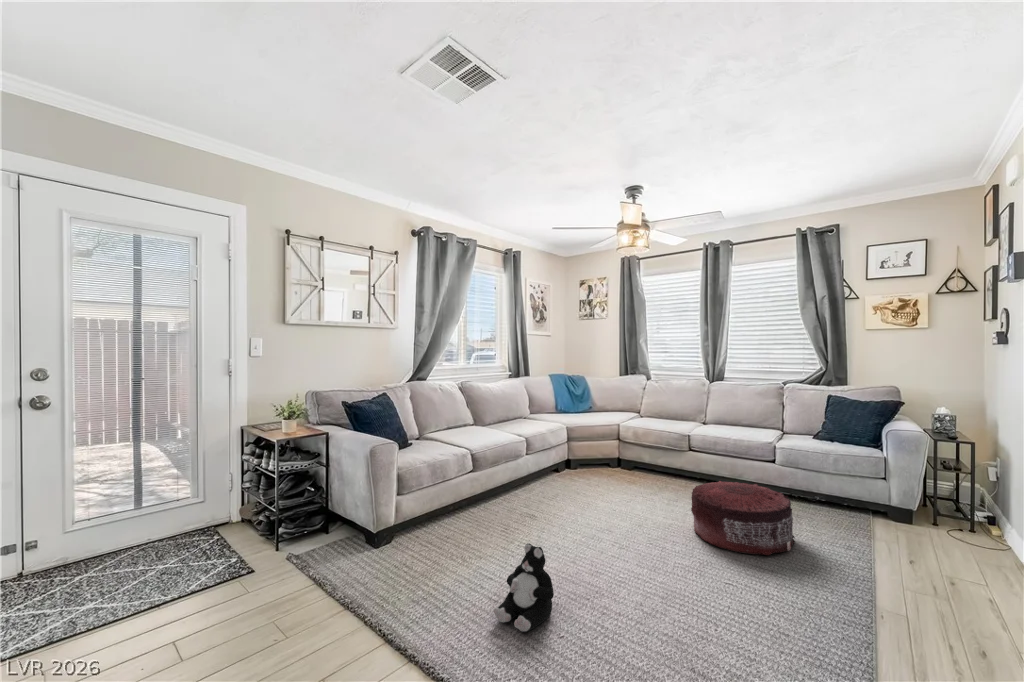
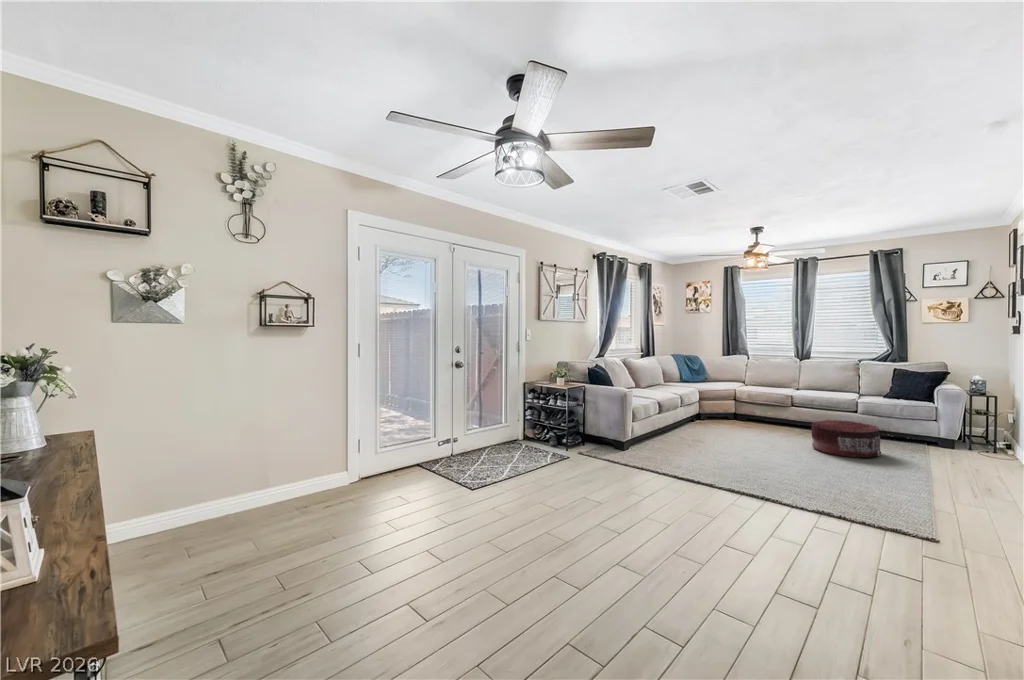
plush toy: present [494,544,554,632] -> none [732,438,763,478]

